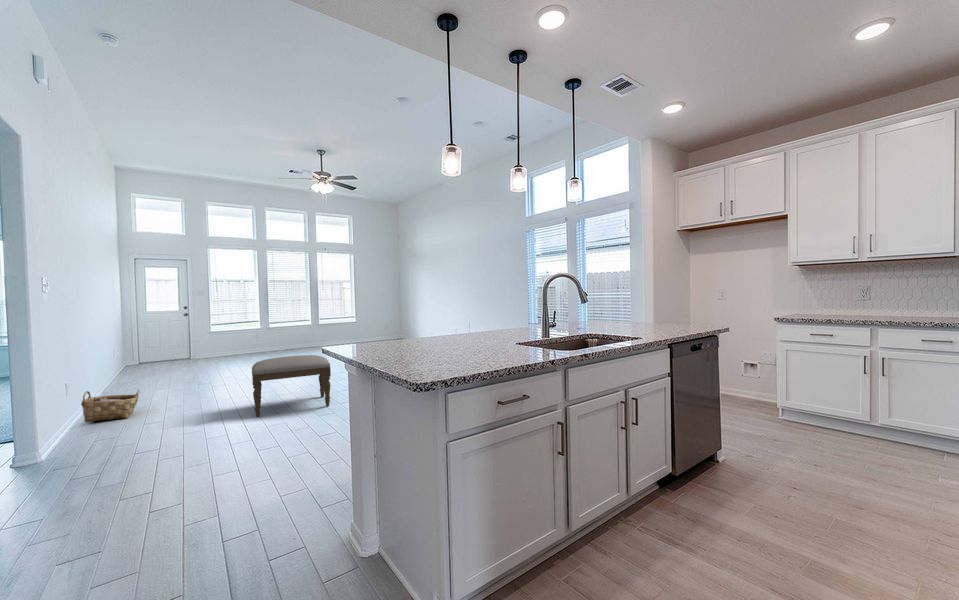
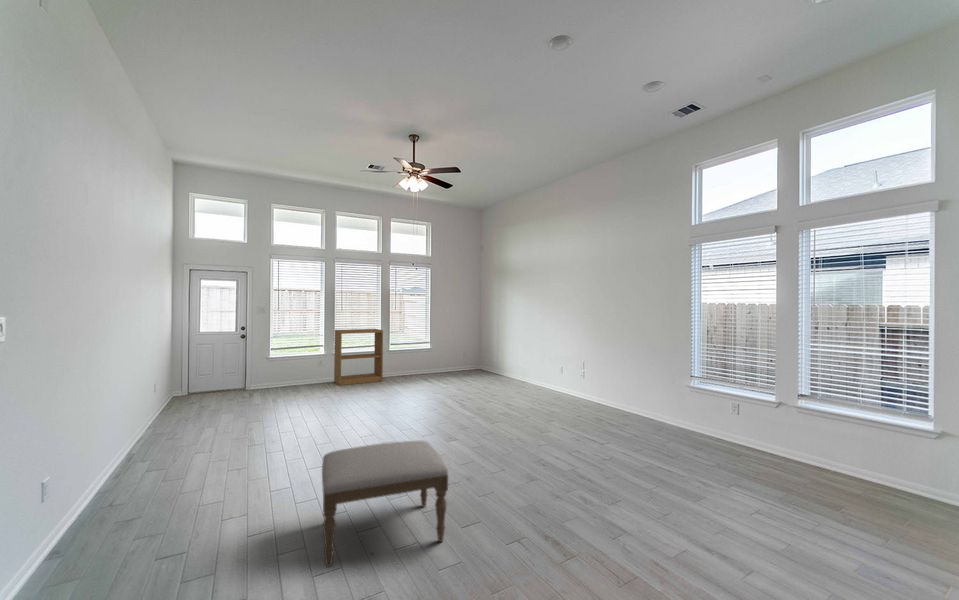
bookshelf: none [269,306,313,353] -> present [334,329,383,385]
woven basket: present [81,390,140,422] -> none [55,487,152,552]

